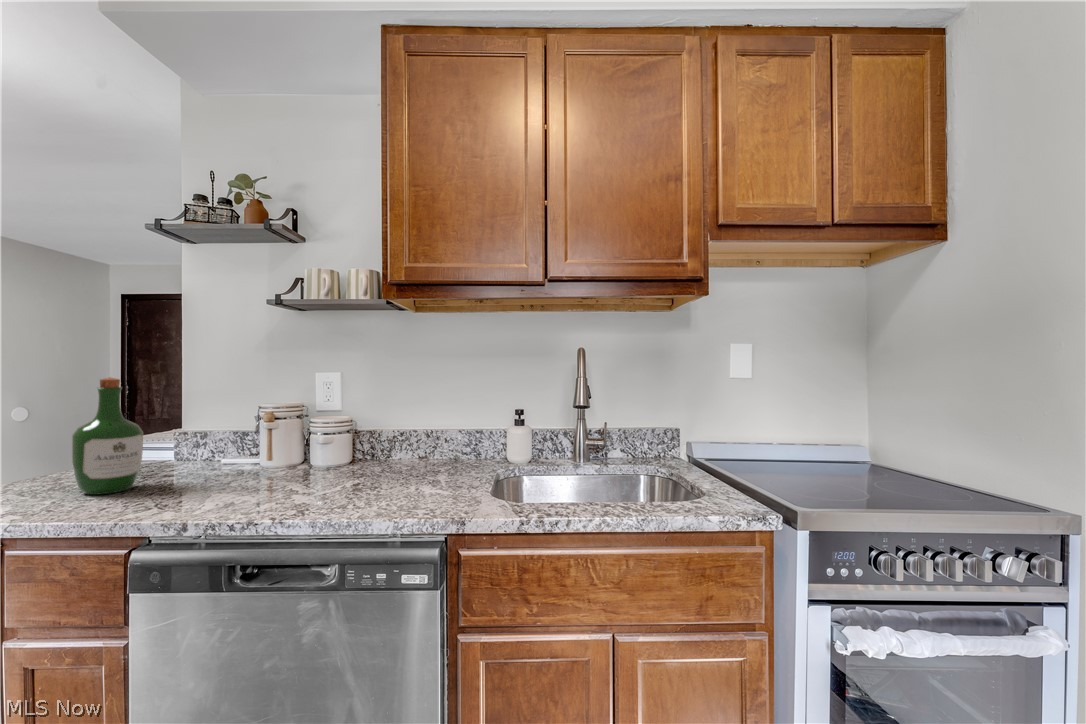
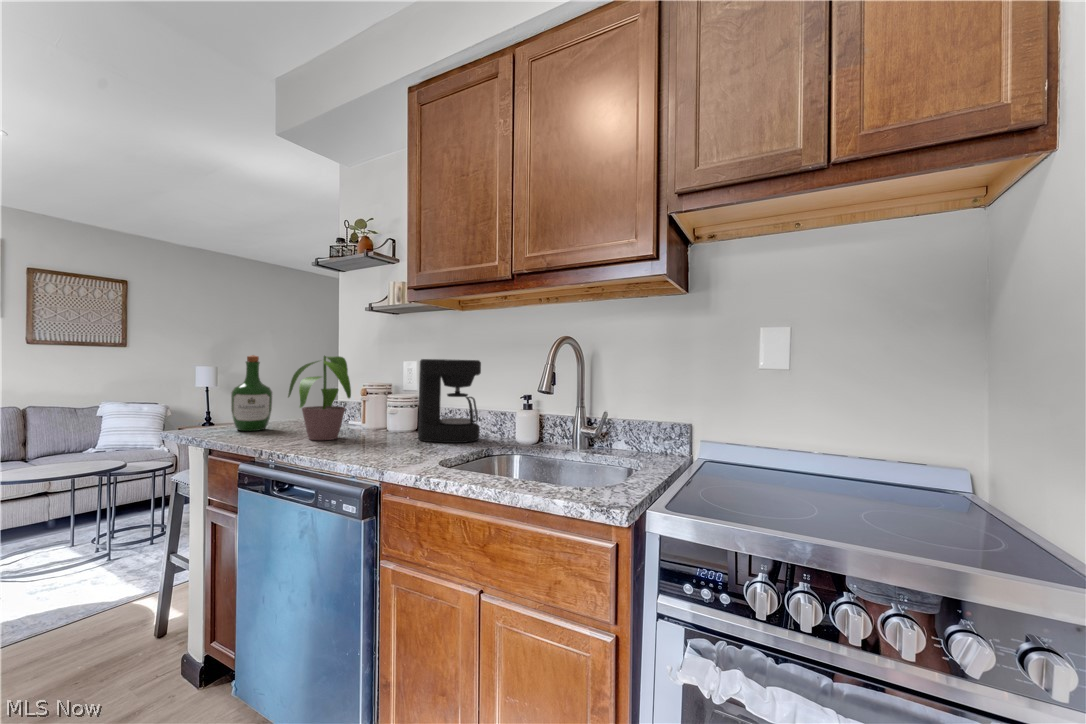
coffee maker: none [388,374,460,474] -> present [418,359,481,443]
potted plant: none [208,375,318,493] -> present [288,356,351,440]

